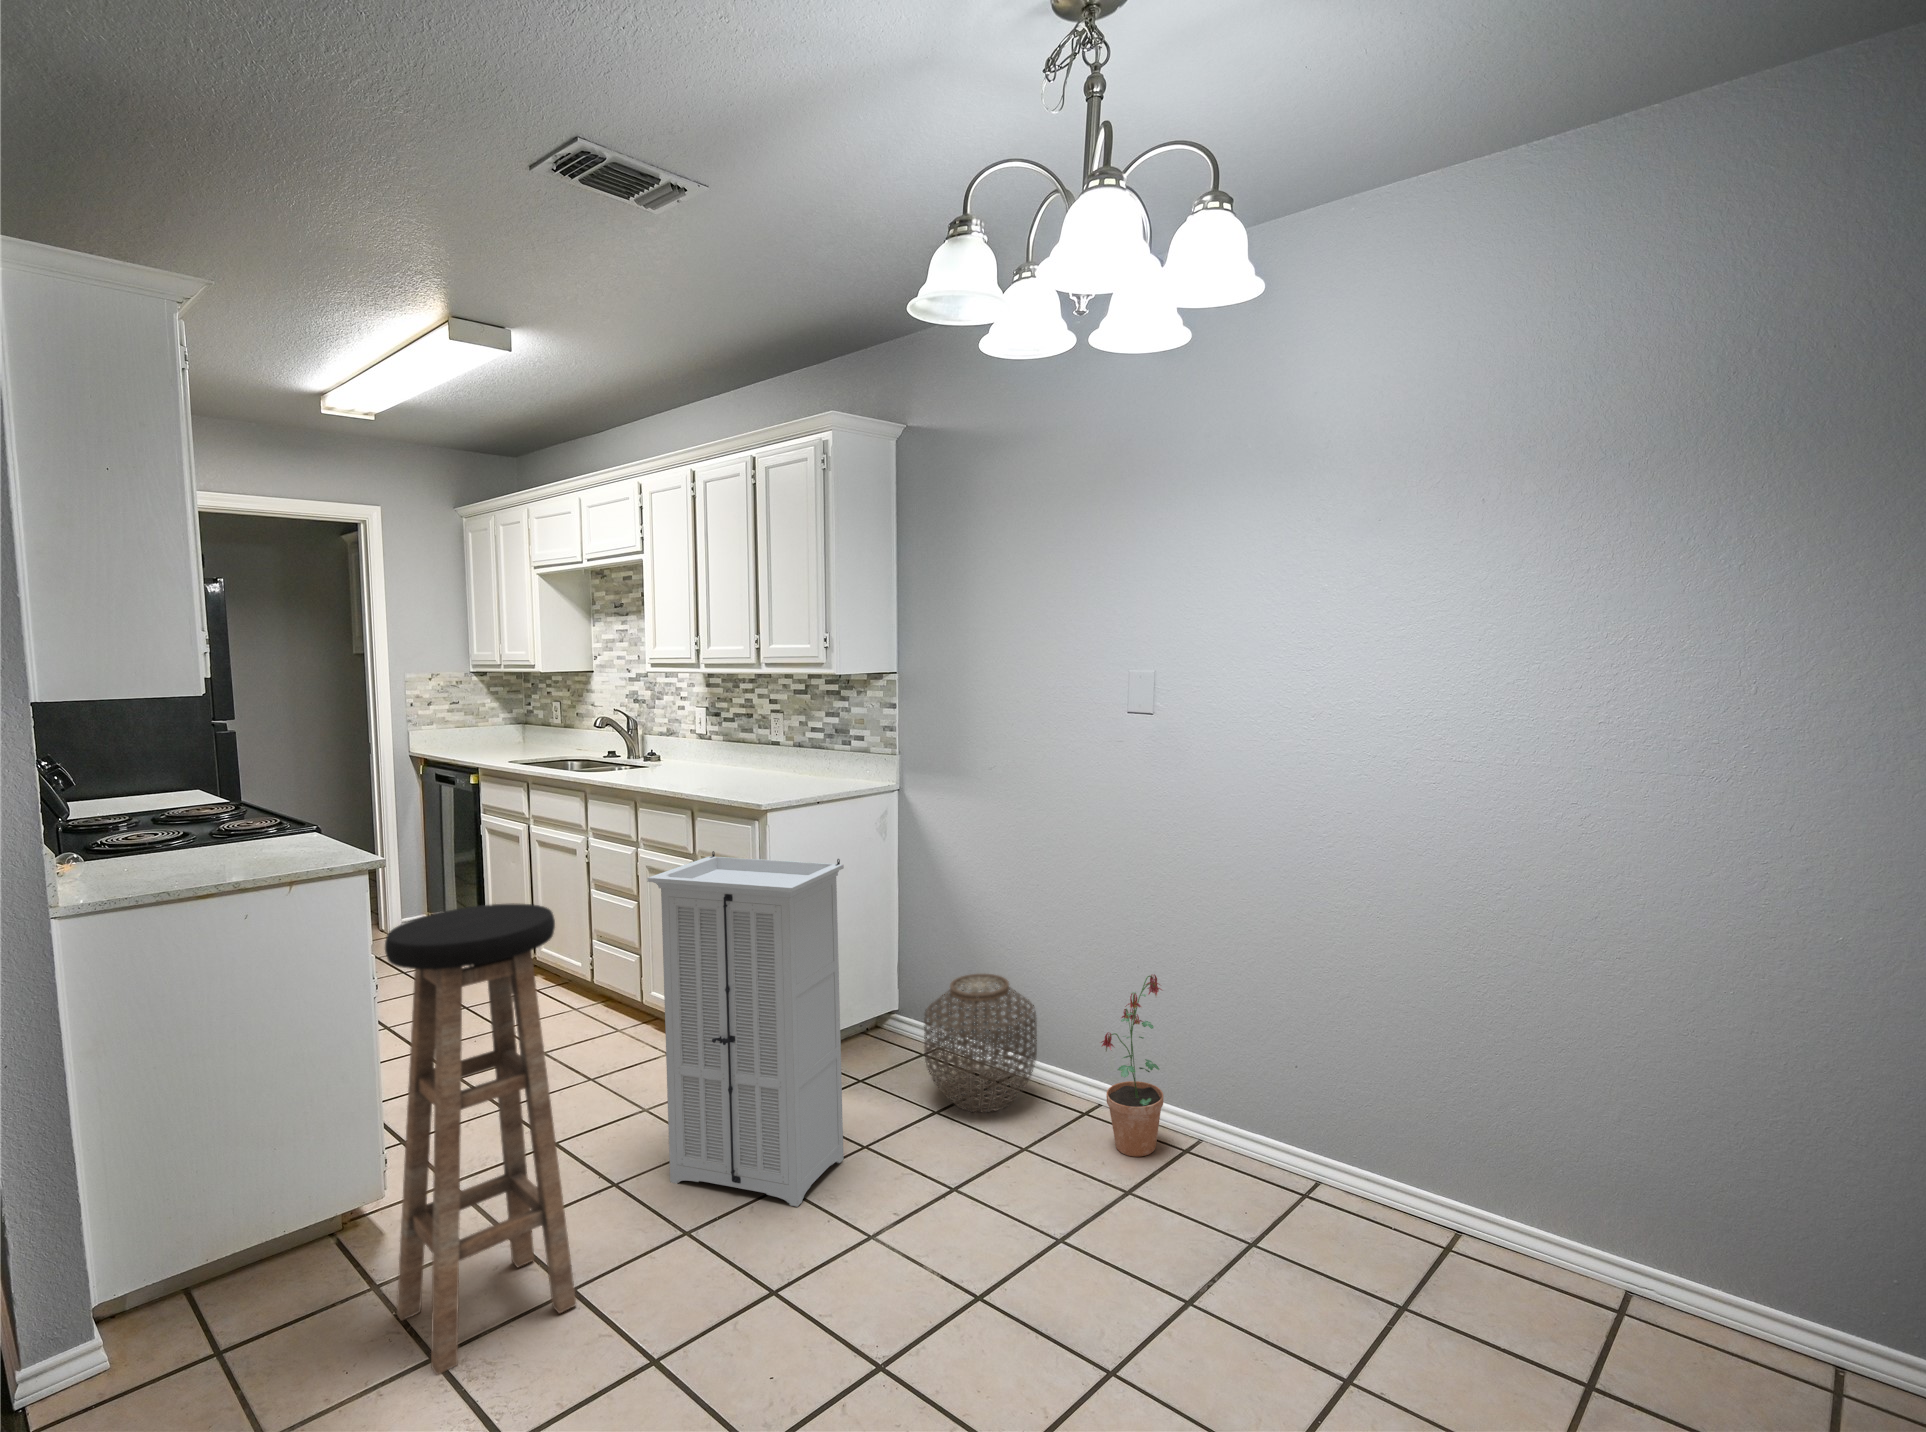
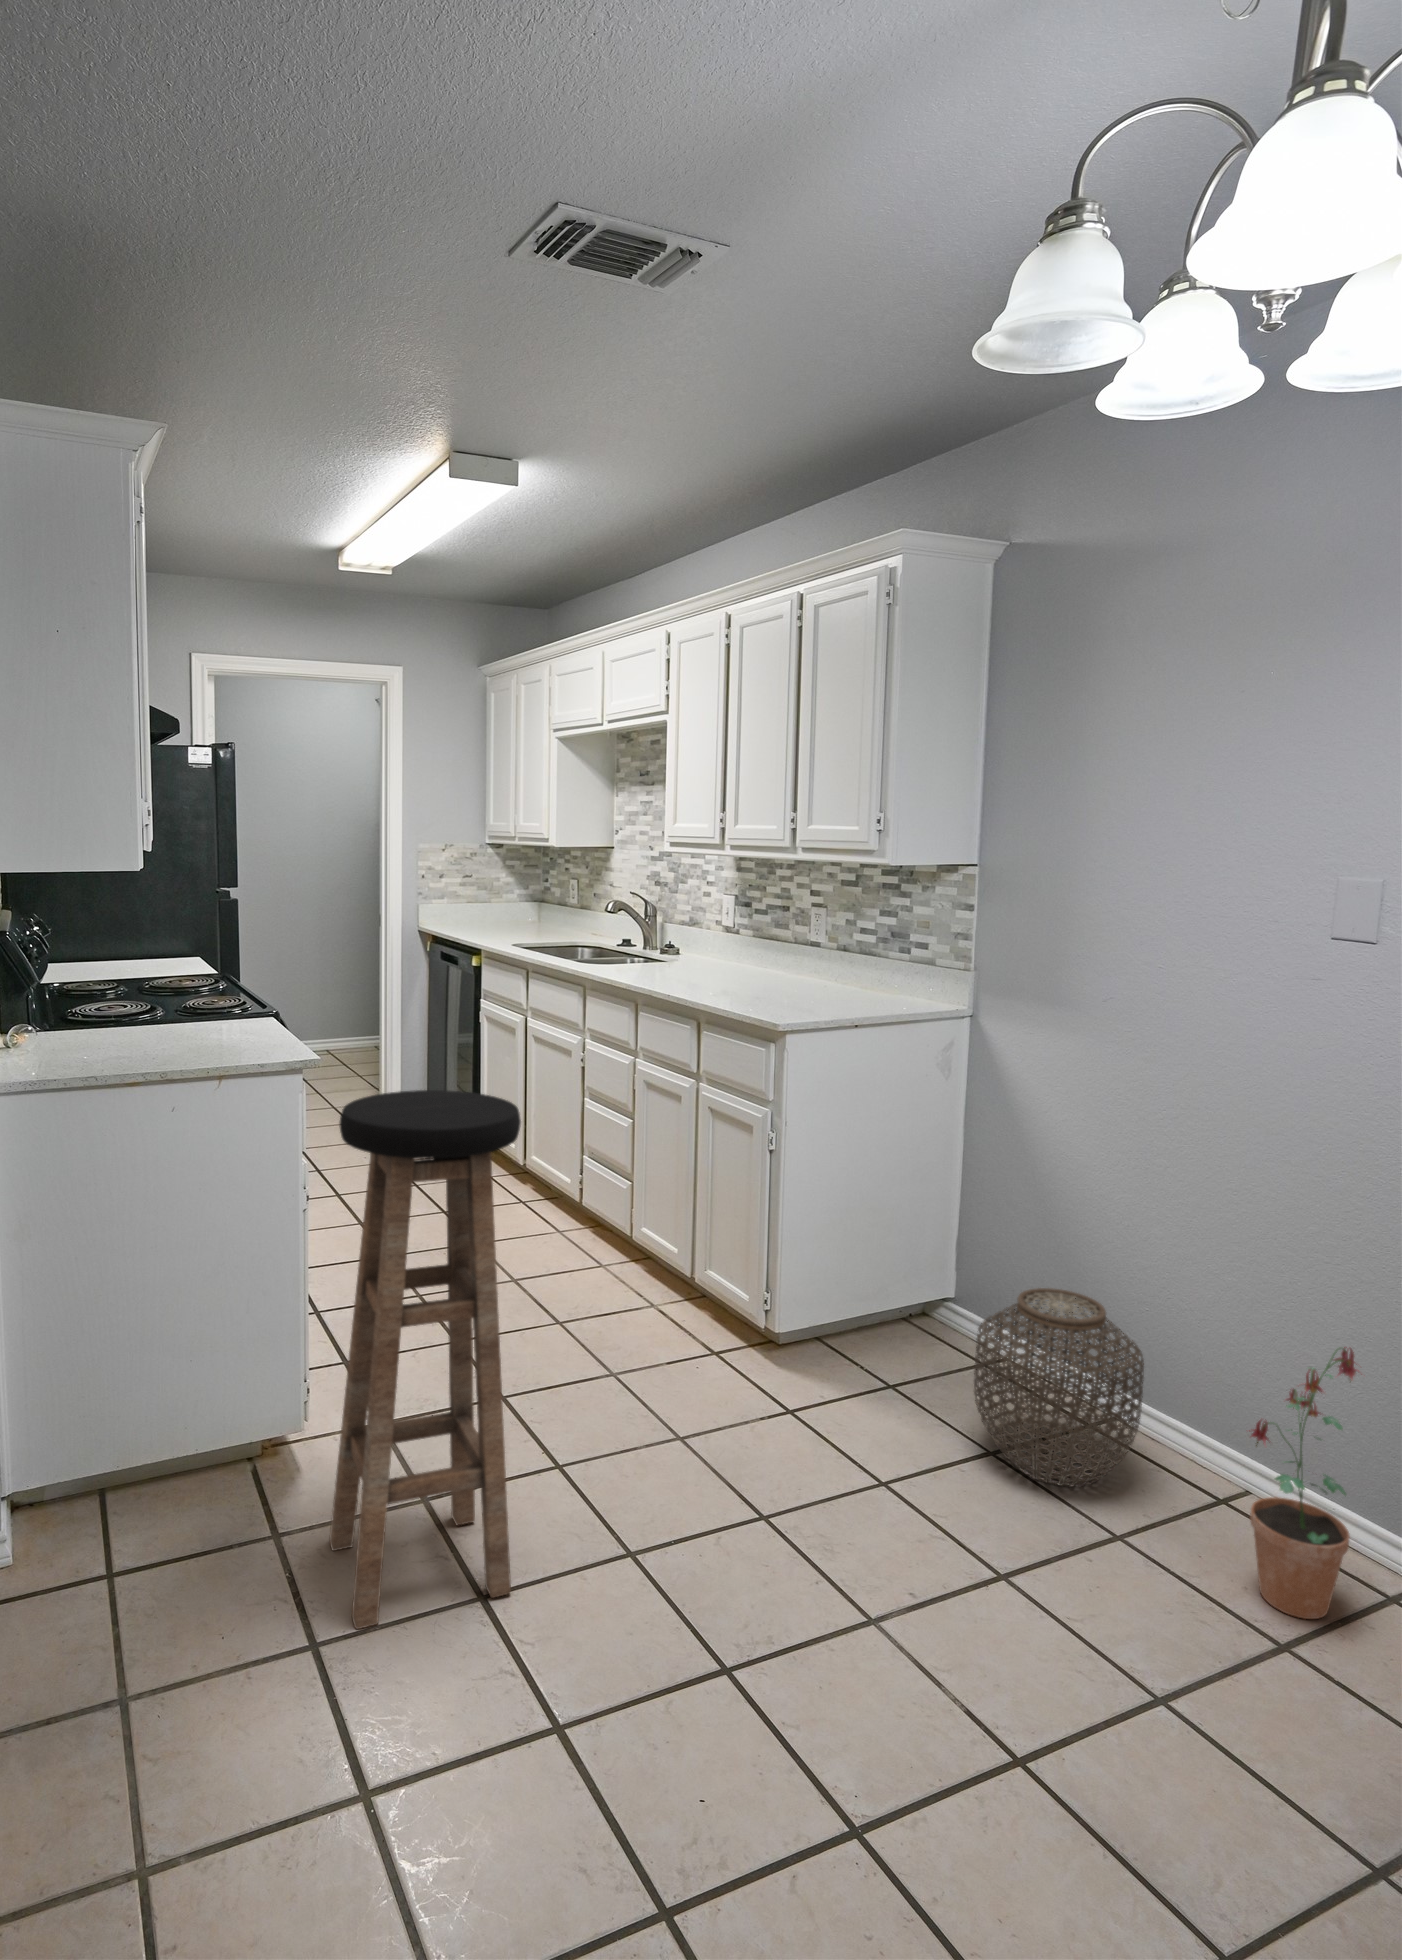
storage cabinet: present [647,851,844,1207] -> none [636,1067,883,1546]

